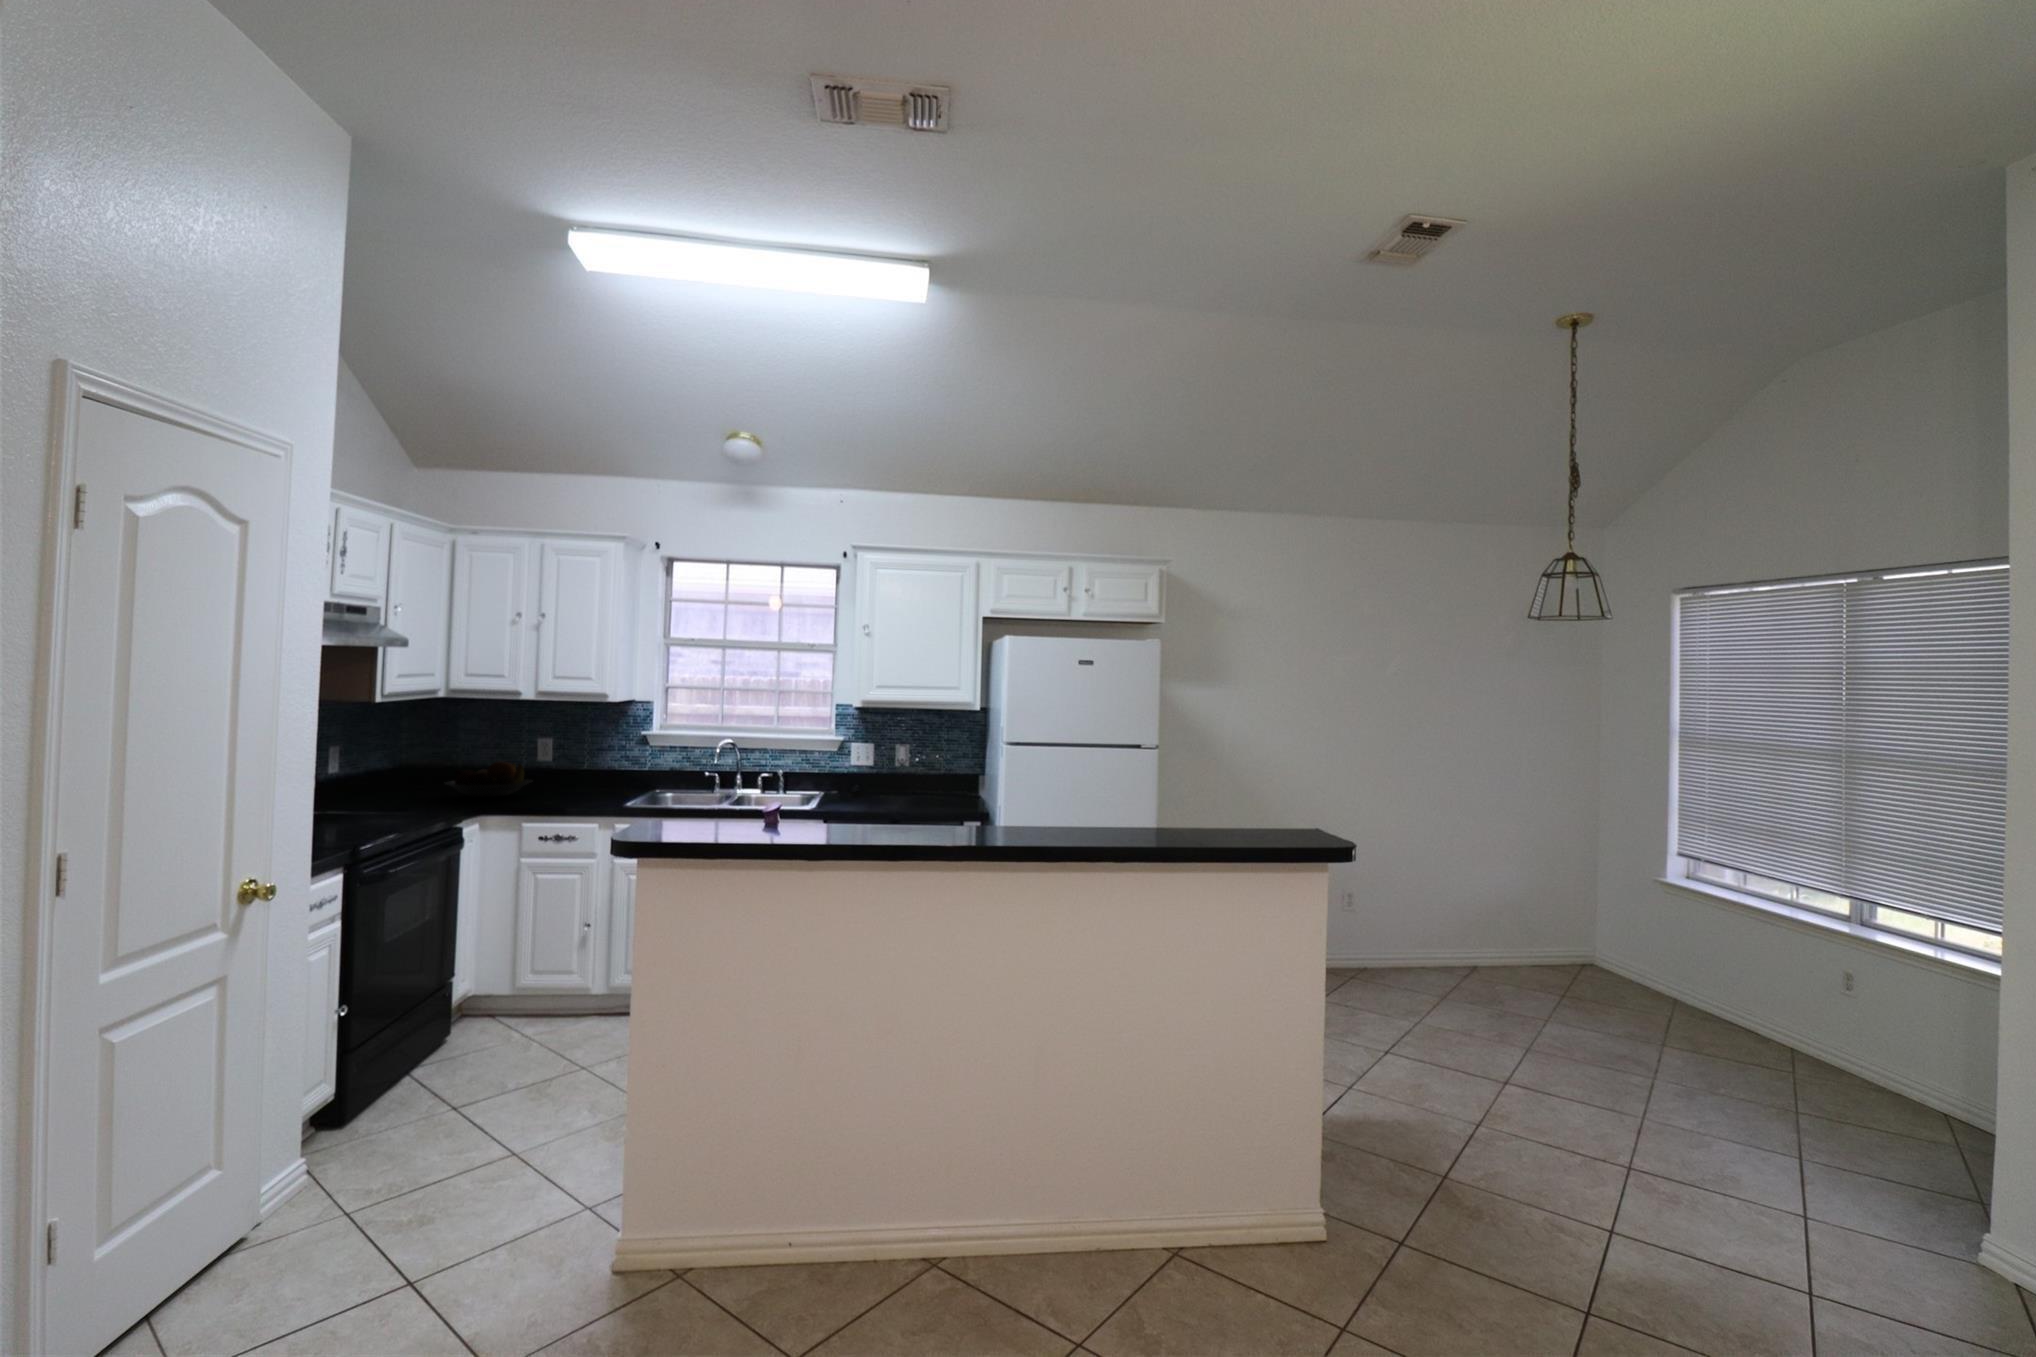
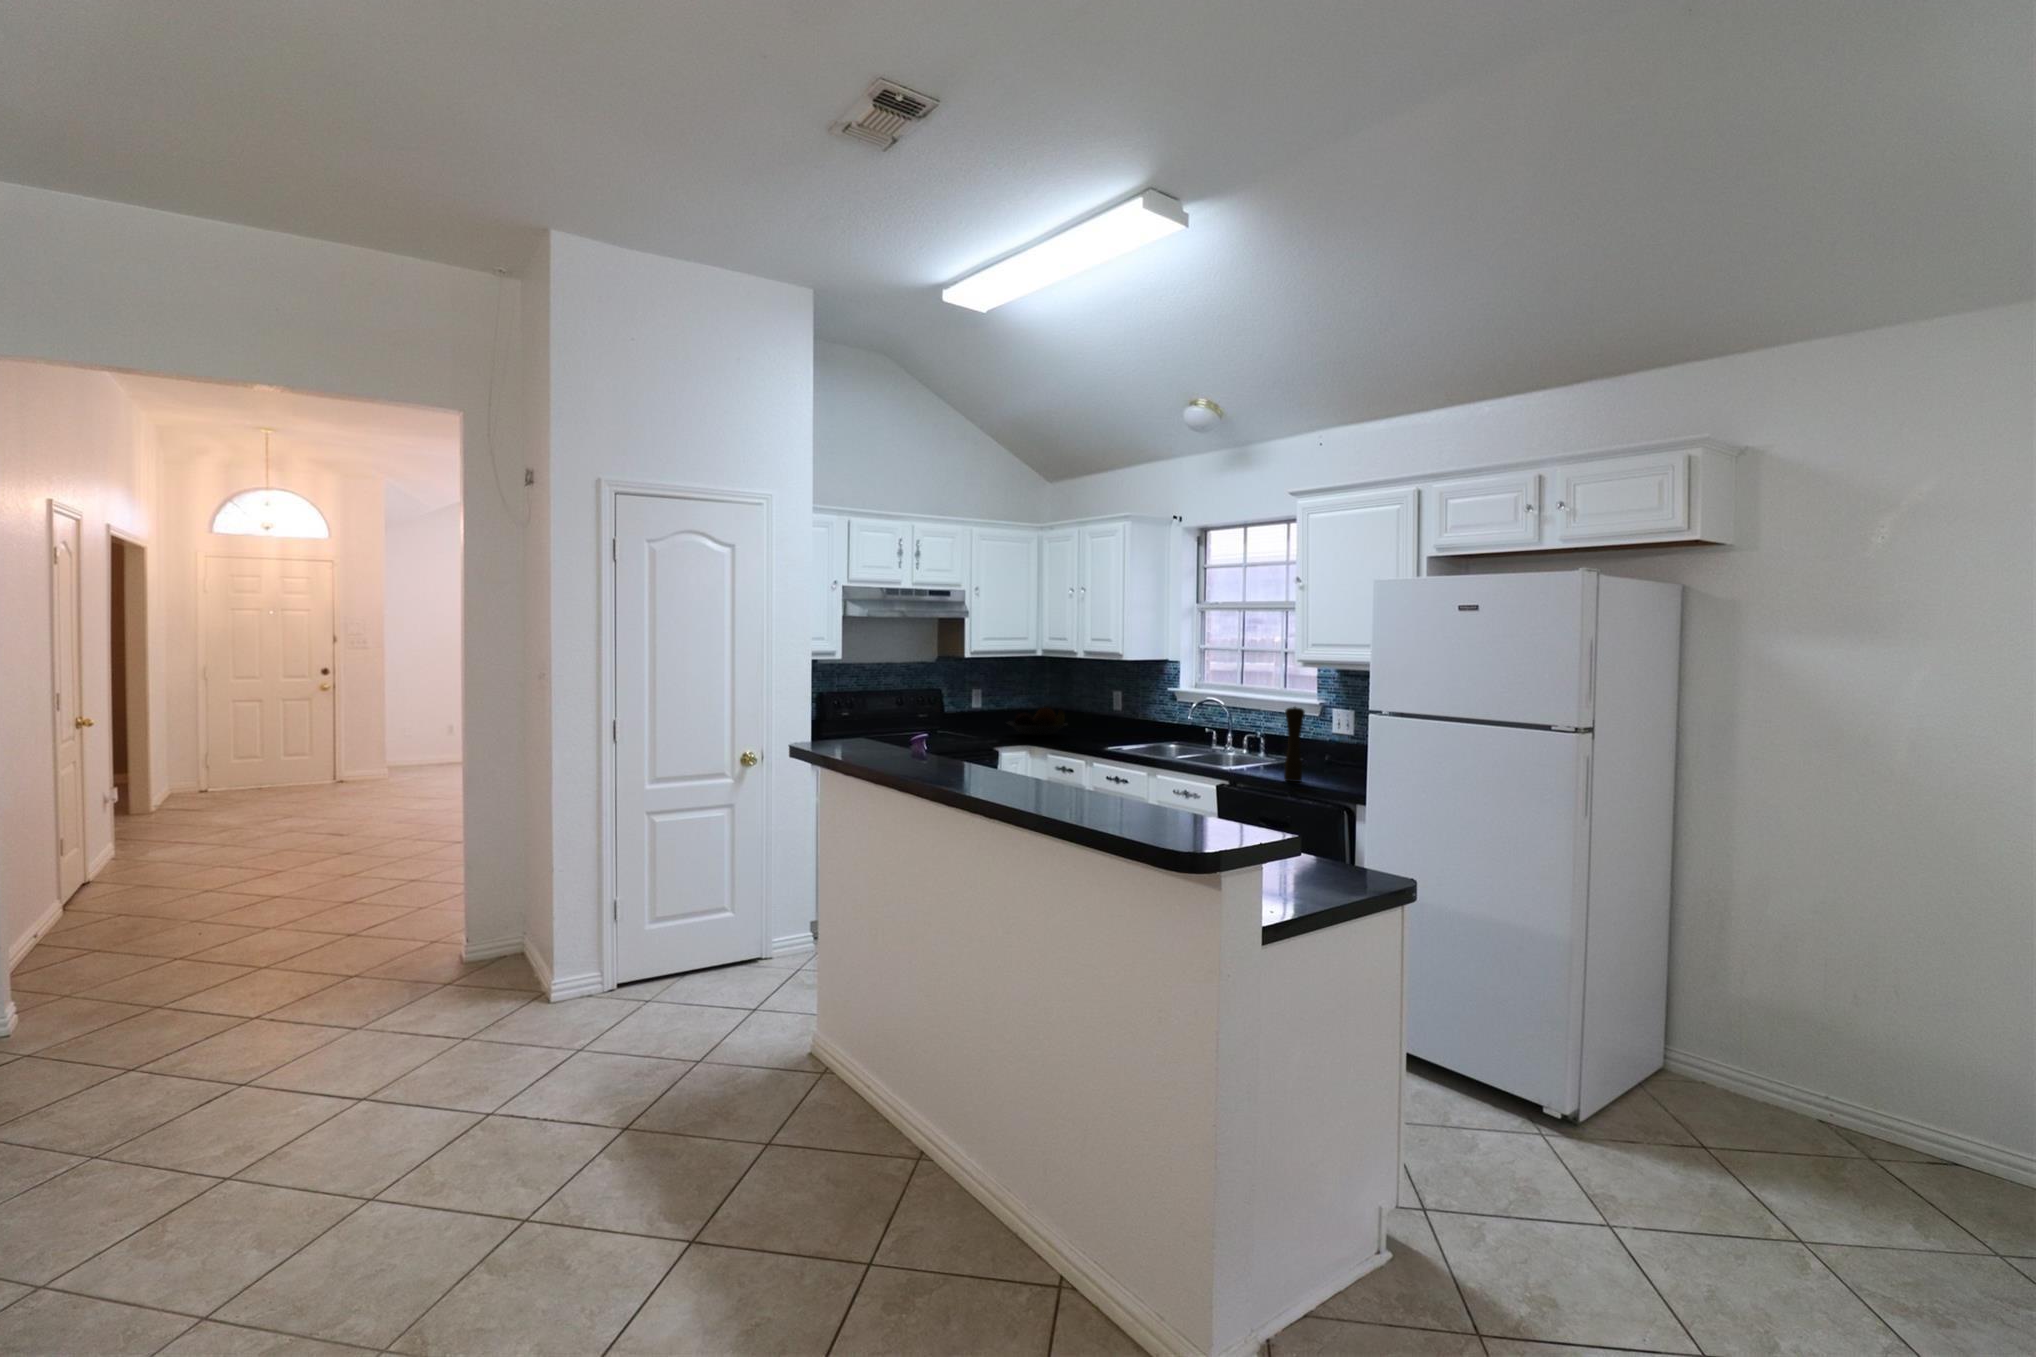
pepper mill: none [889,741,907,809] -> present [1284,707,1305,782]

